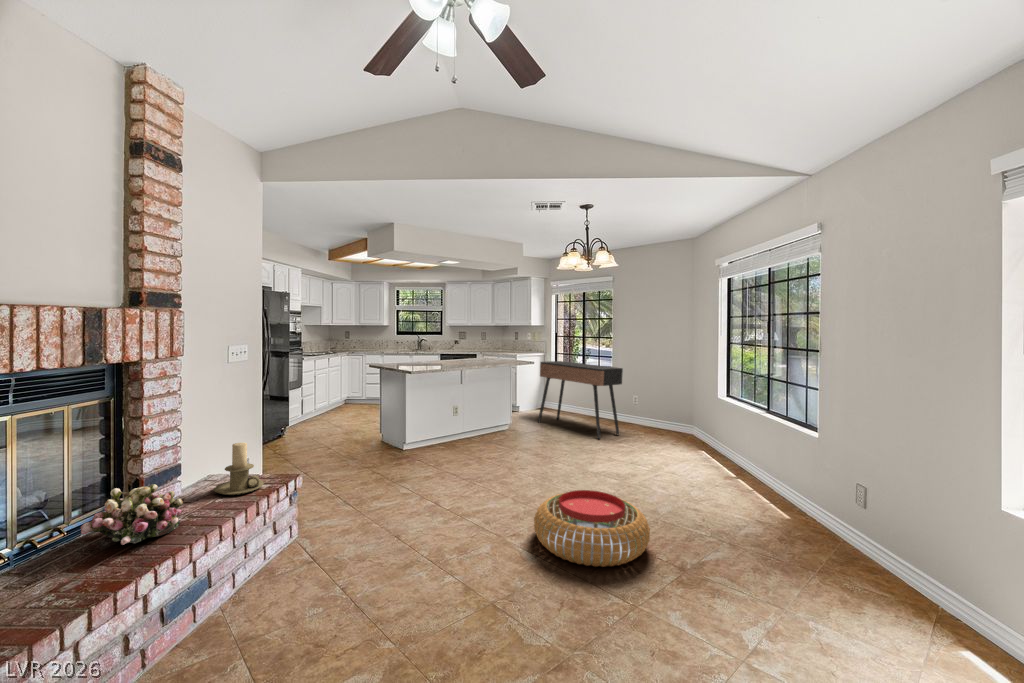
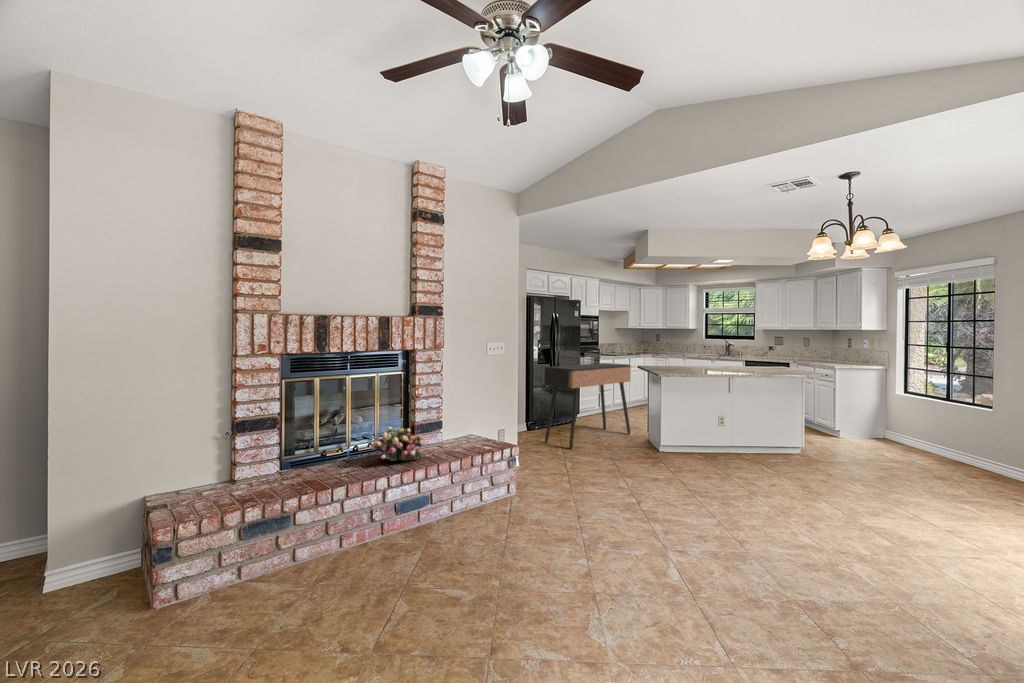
console table: present [538,361,623,439] -> present [544,363,631,449]
candle holder: present [214,443,264,495] -> none [456,413,487,449]
pouf: present [534,490,650,567] -> none [705,514,869,615]

